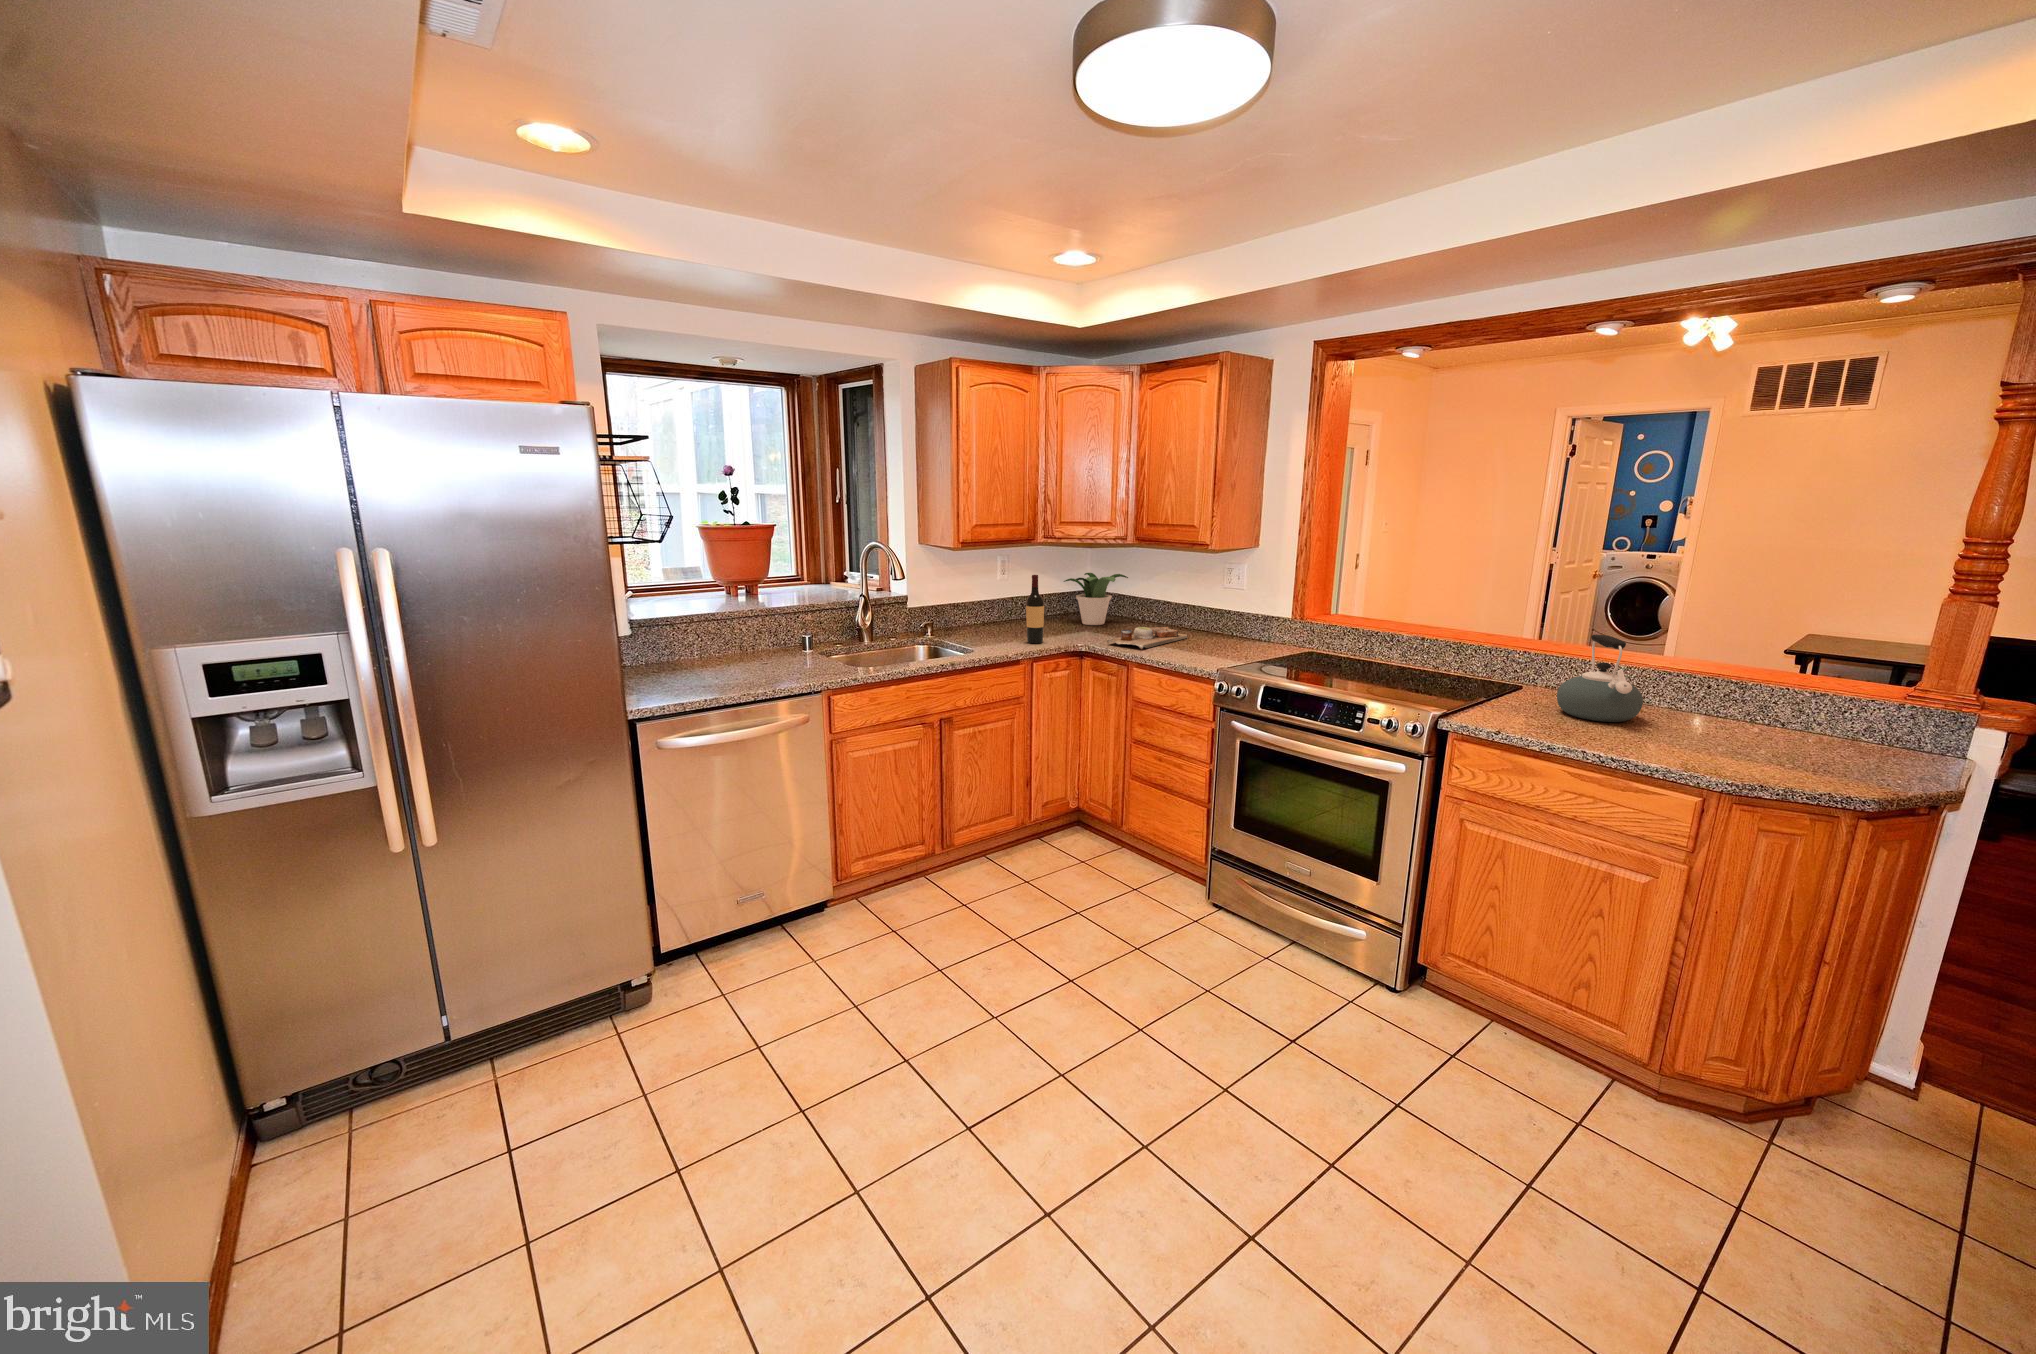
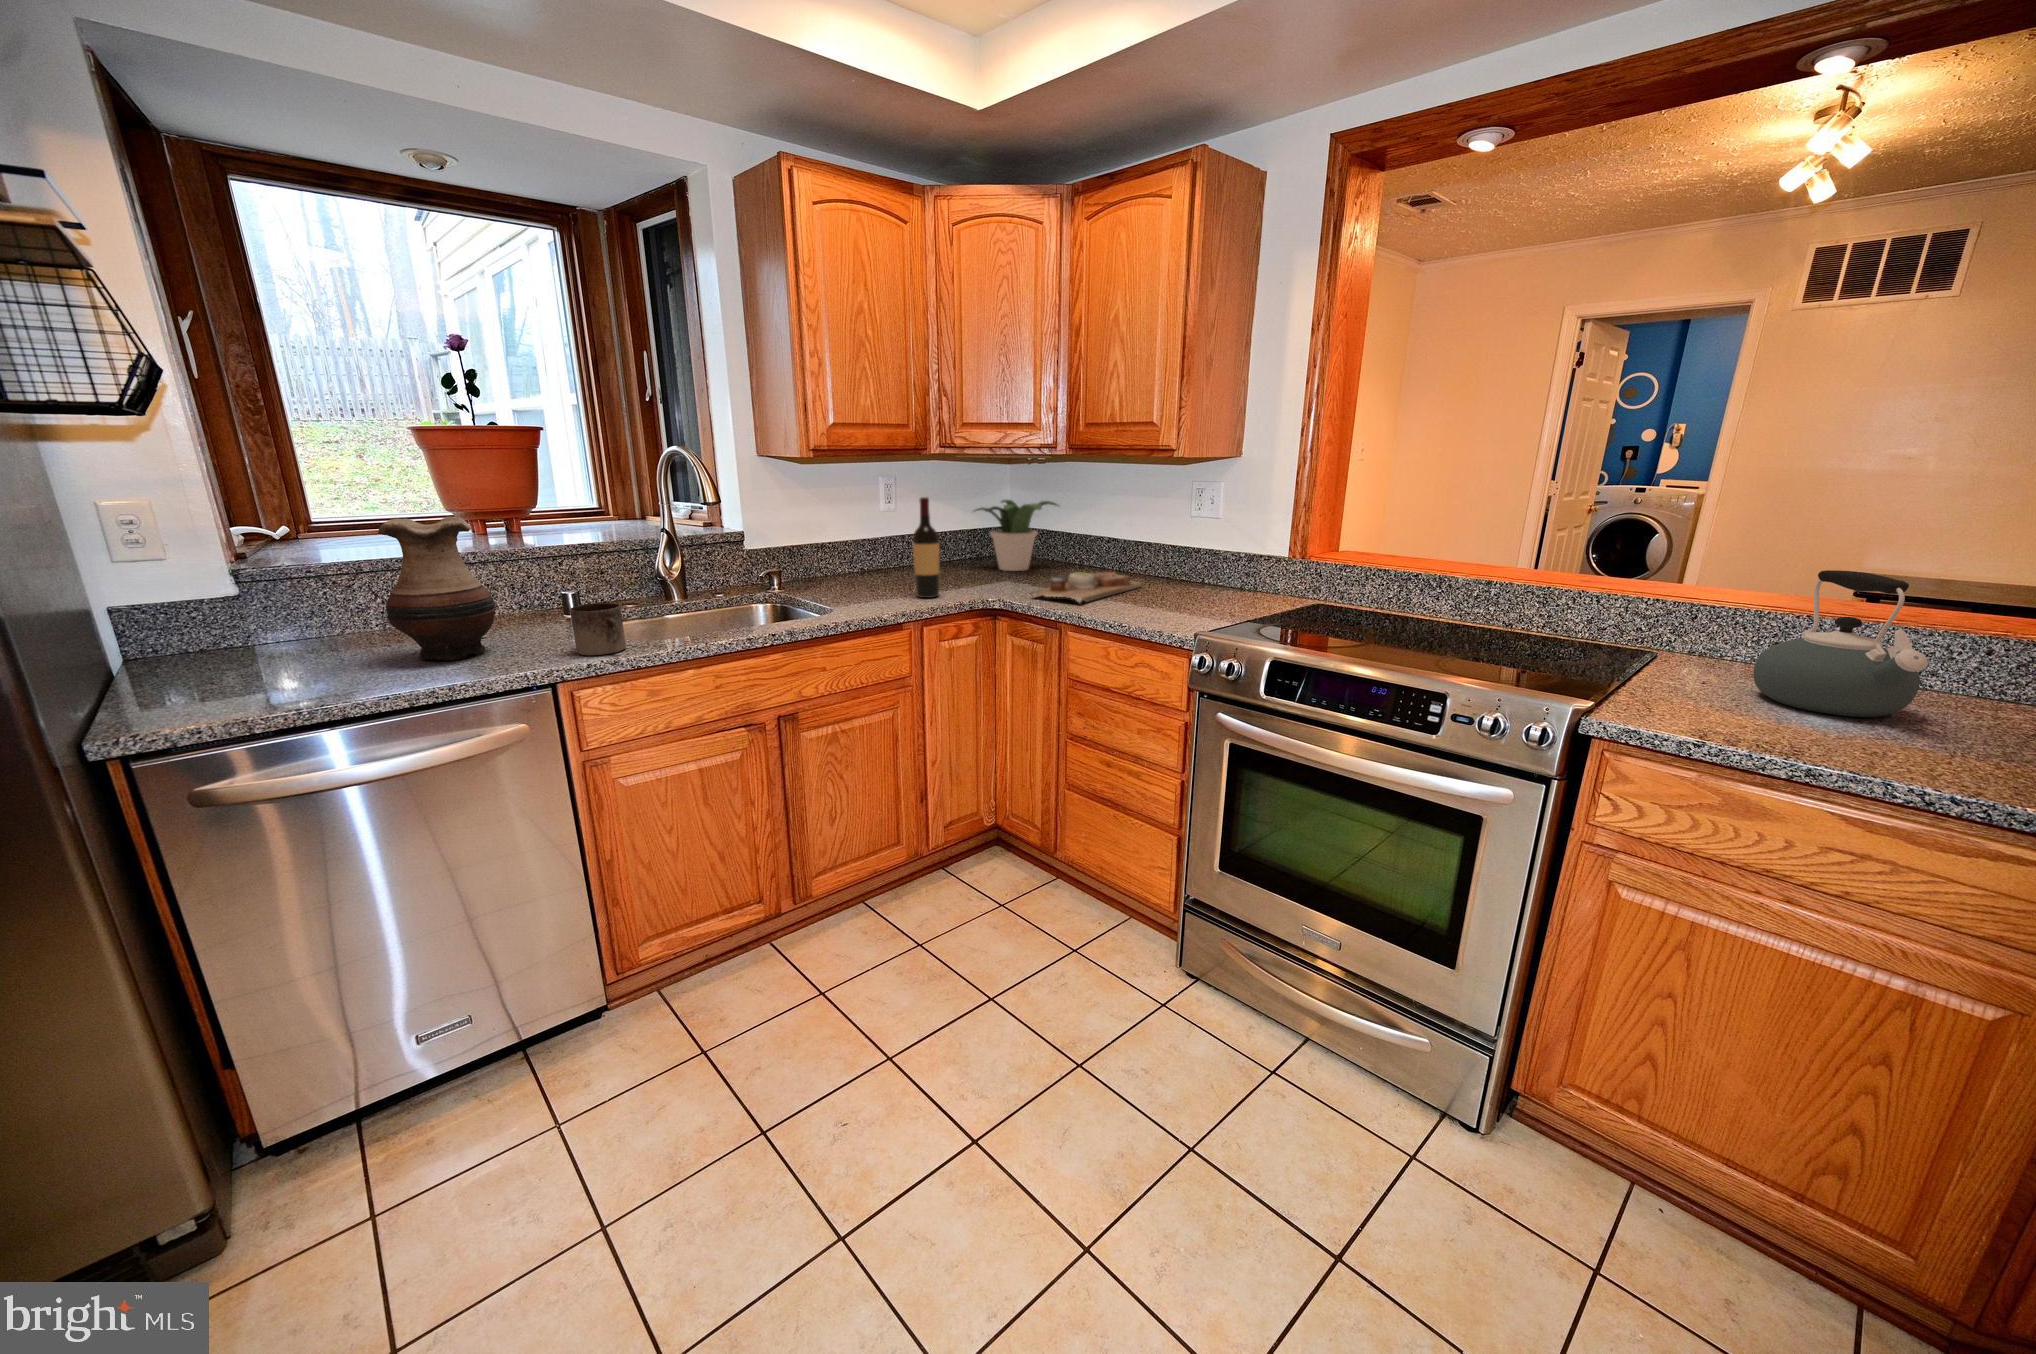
vase: none [727,590,783,676] -> present [378,517,495,660]
mug: none [828,643,859,675] -> present [570,603,626,655]

